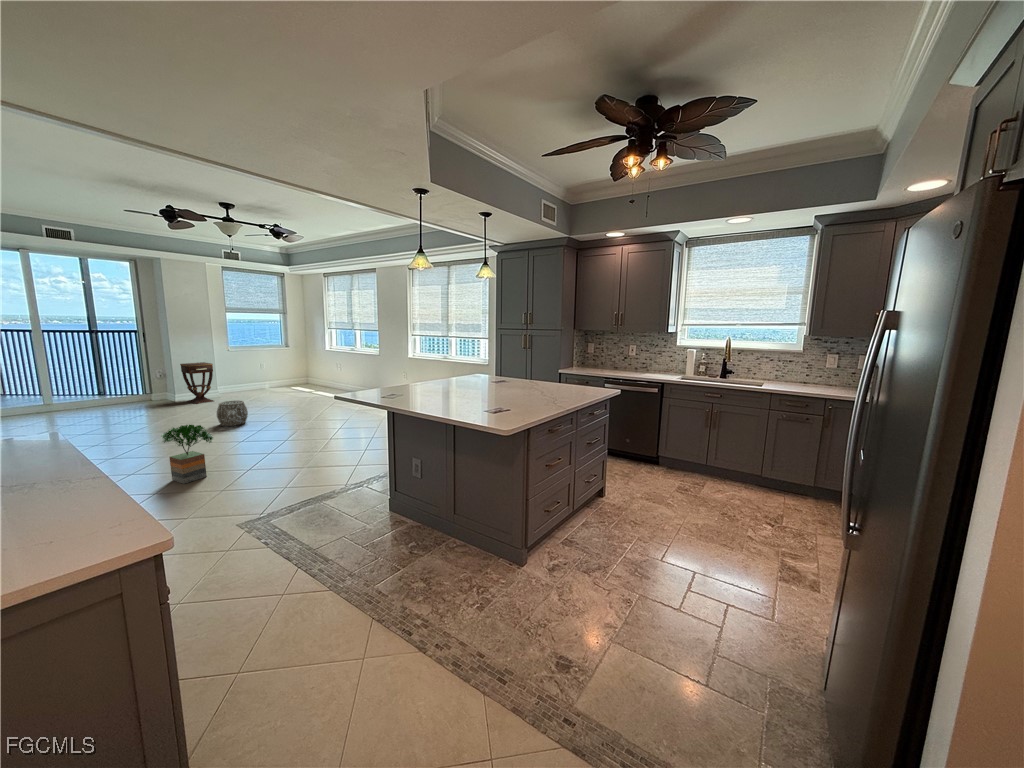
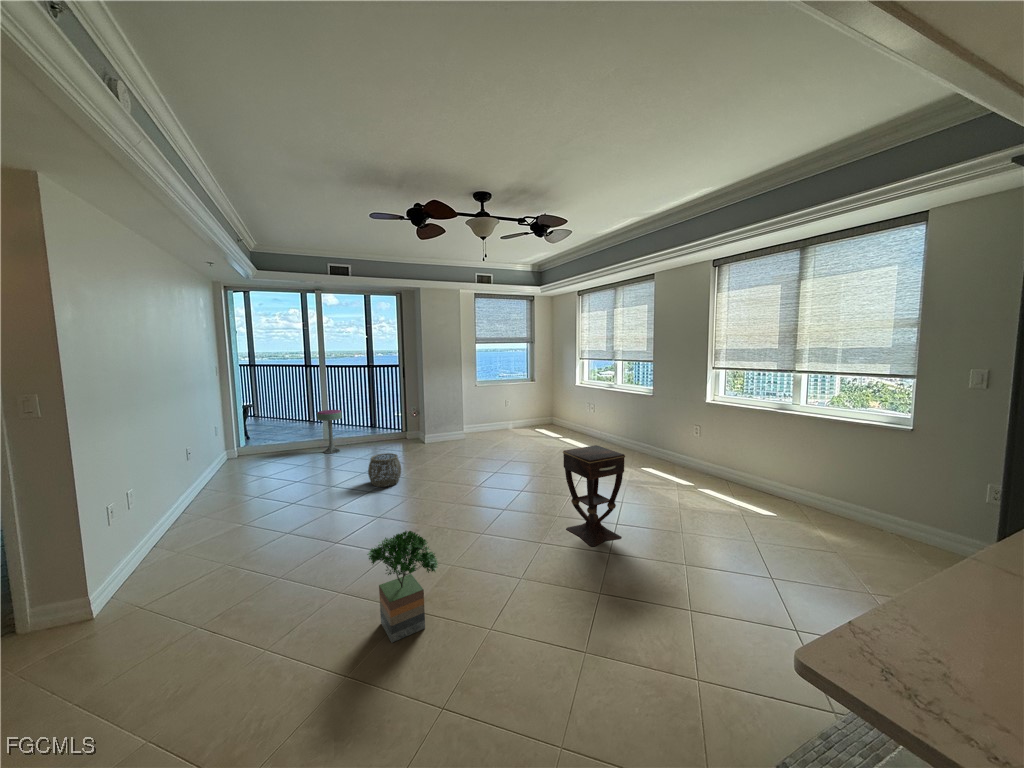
side table: present [180,362,213,404] -> present [563,445,625,546]
bar stool: none [29,374,65,418] -> present [317,410,342,453]
woven basket: present [217,401,248,426] -> present [368,453,401,487]

